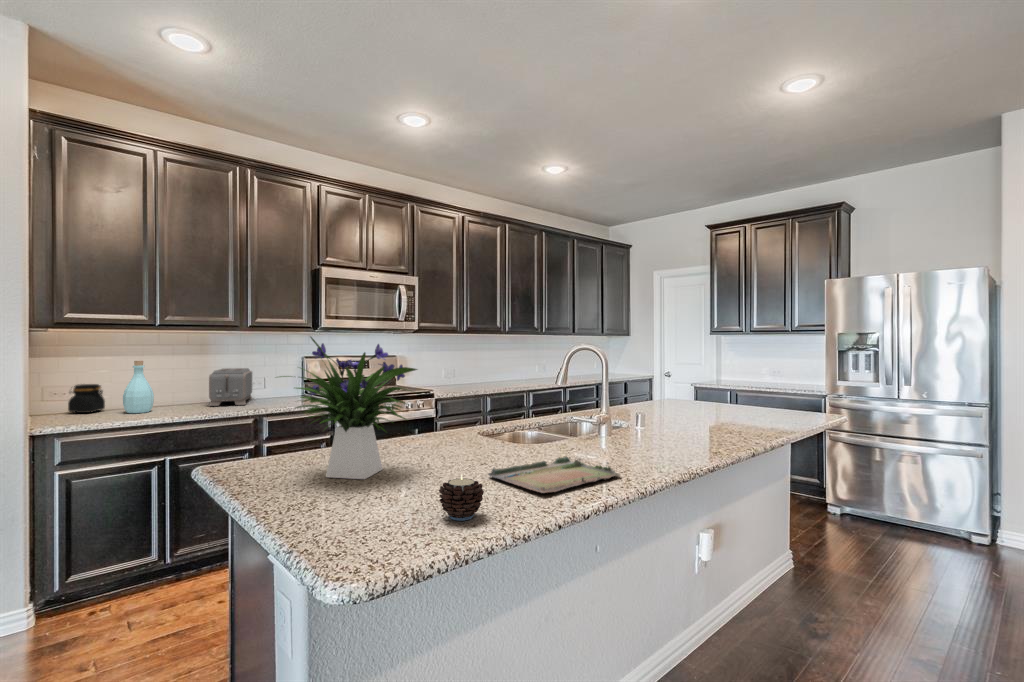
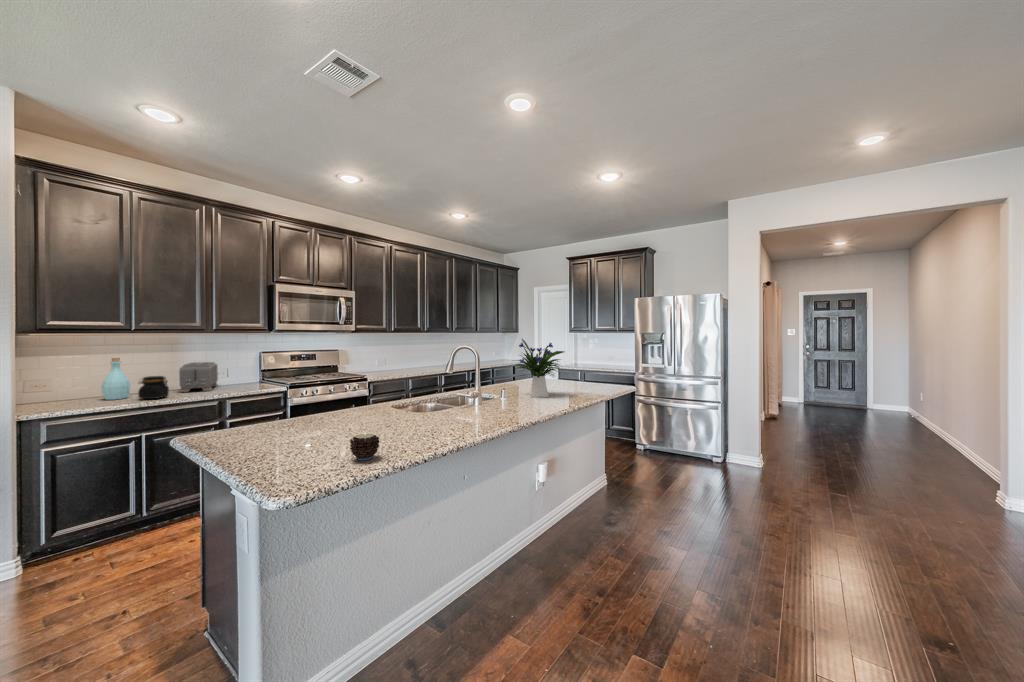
flower arrangement: present [280,337,417,479] -> present [516,339,564,397]
jar: present [68,384,105,413] -> present [138,376,169,399]
tray: present [488,457,620,493] -> none [390,419,477,441]

